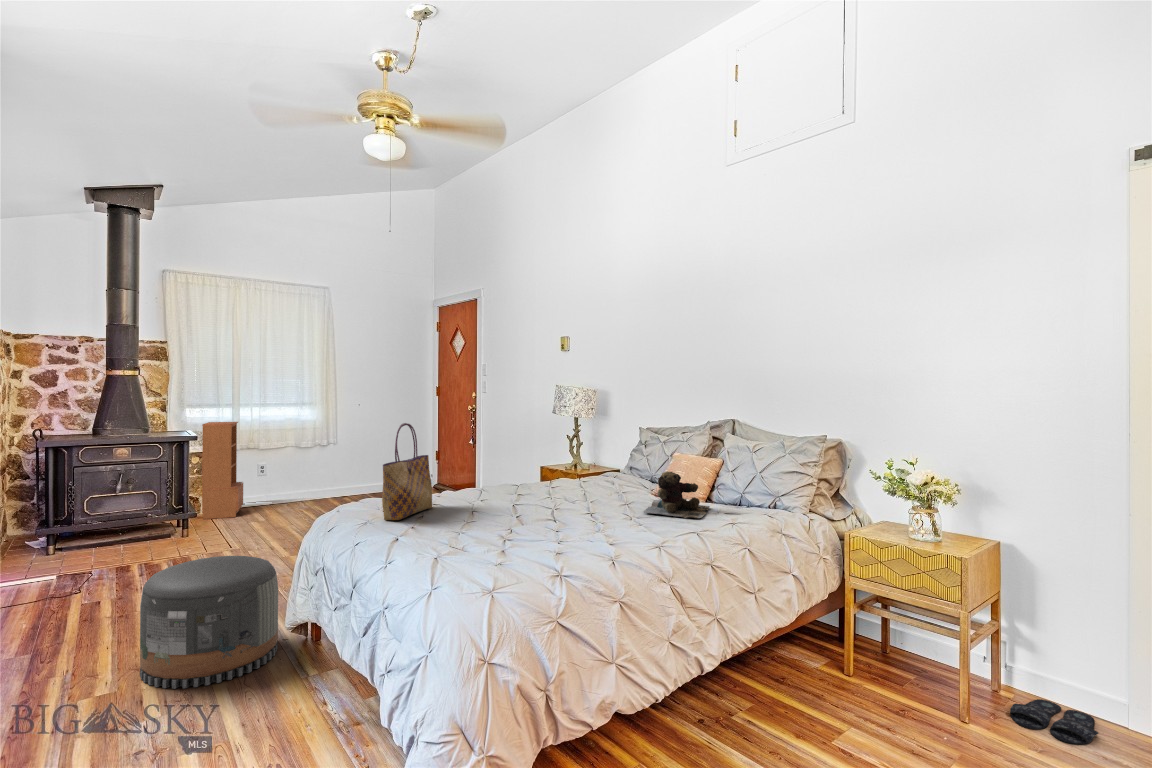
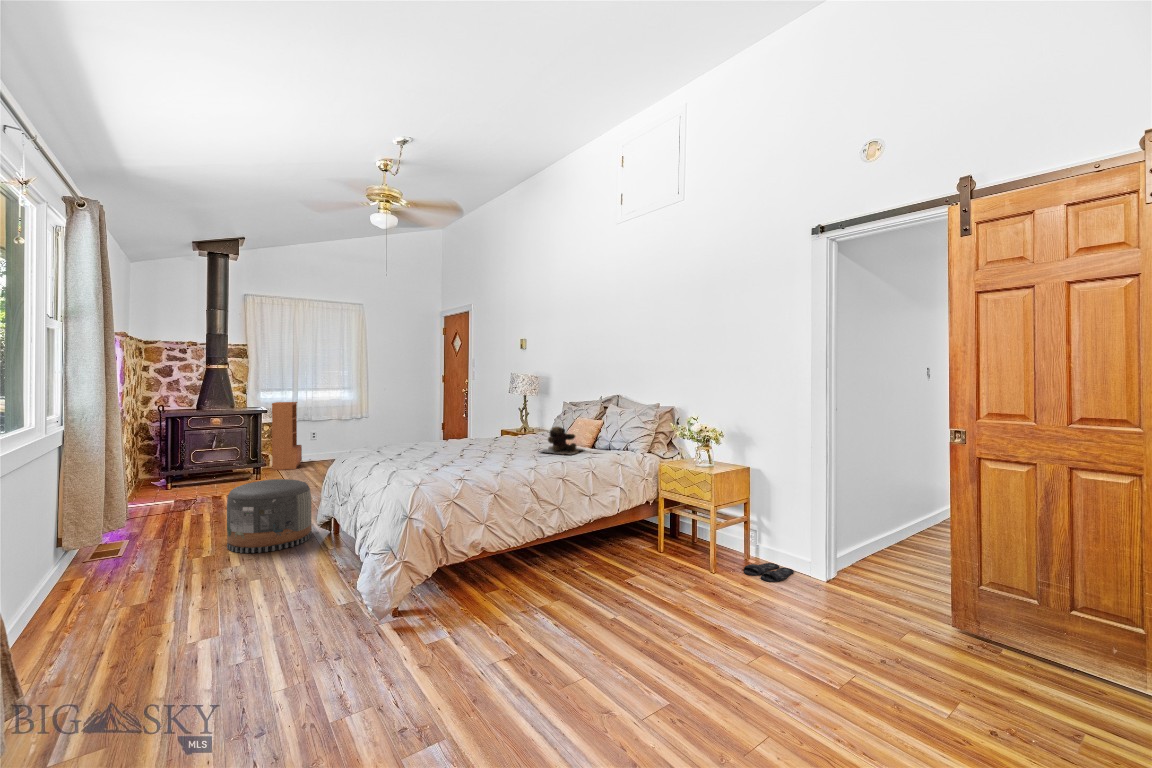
tote bag: present [382,423,432,520] -> none [372,395,408,455]

